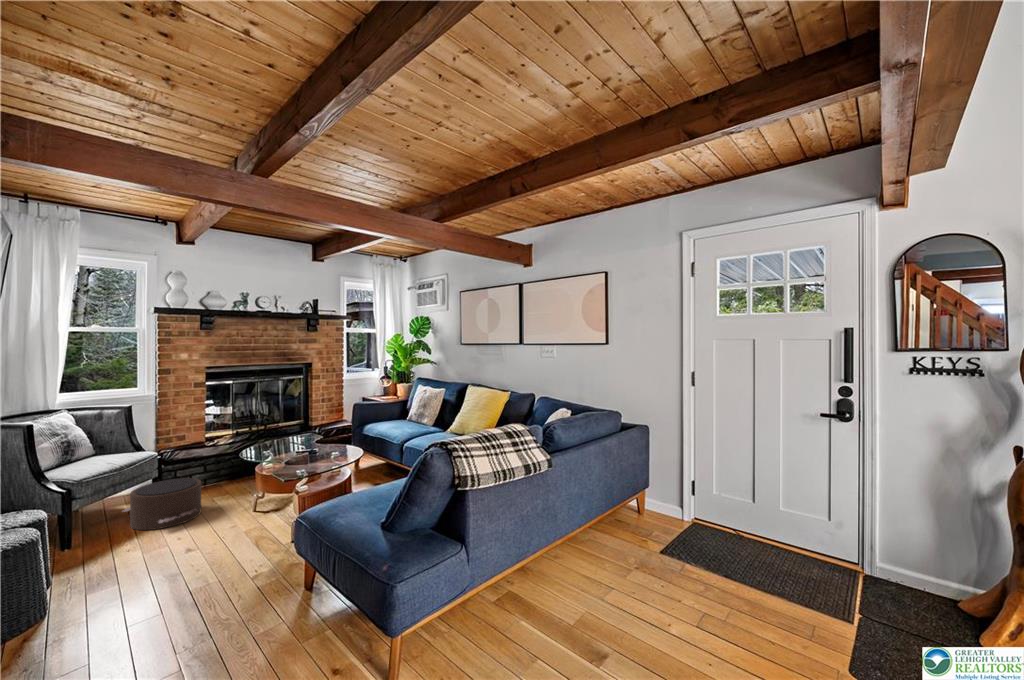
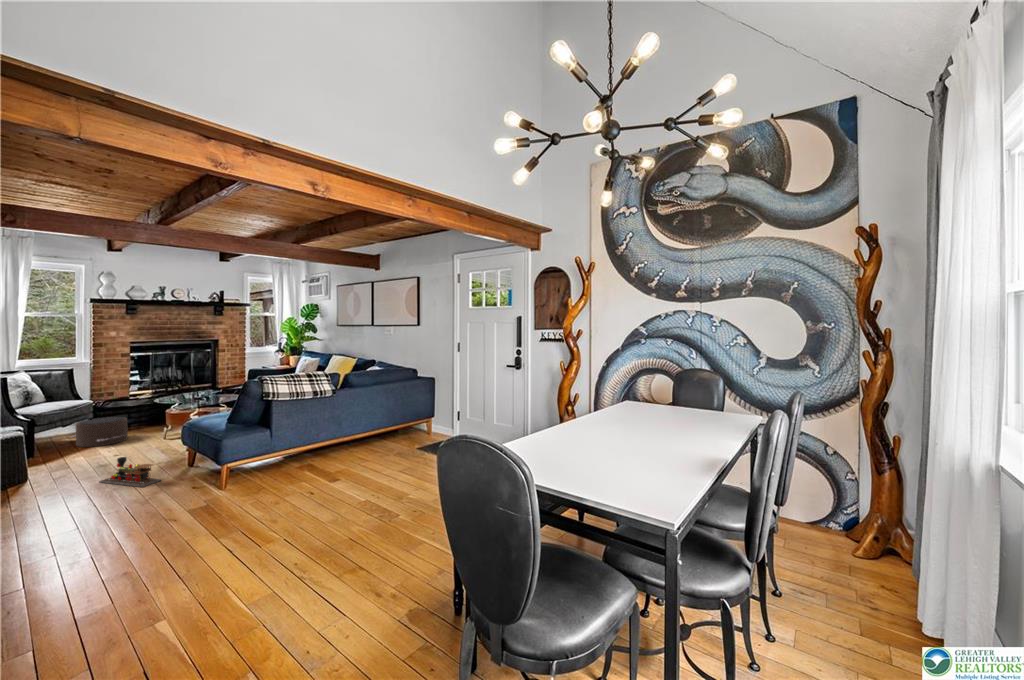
toy train: none [156,589,264,664] -> present [99,457,161,487]

